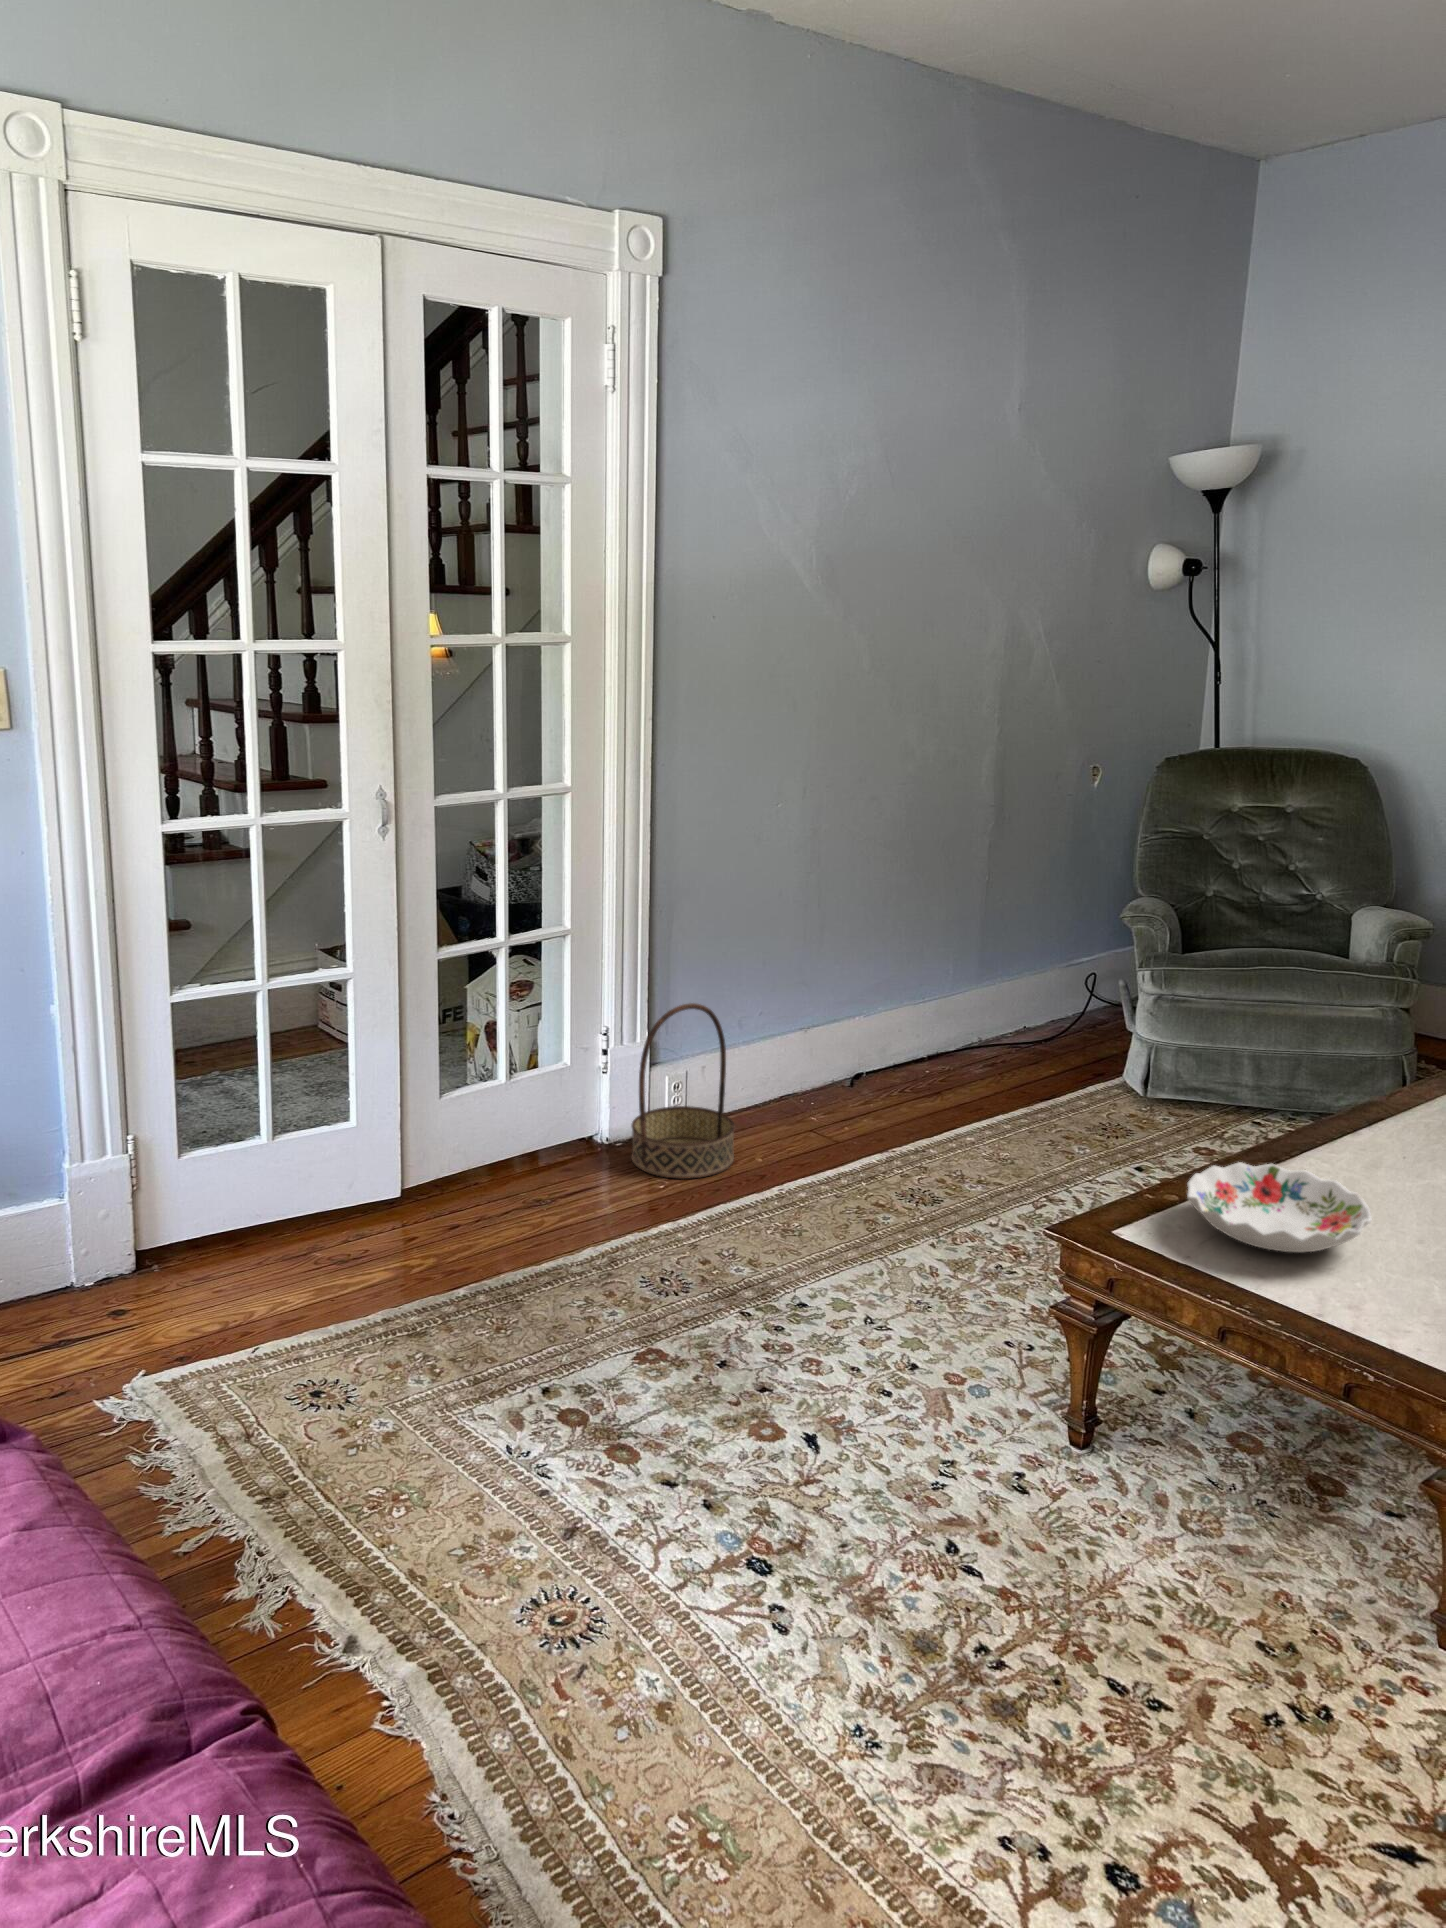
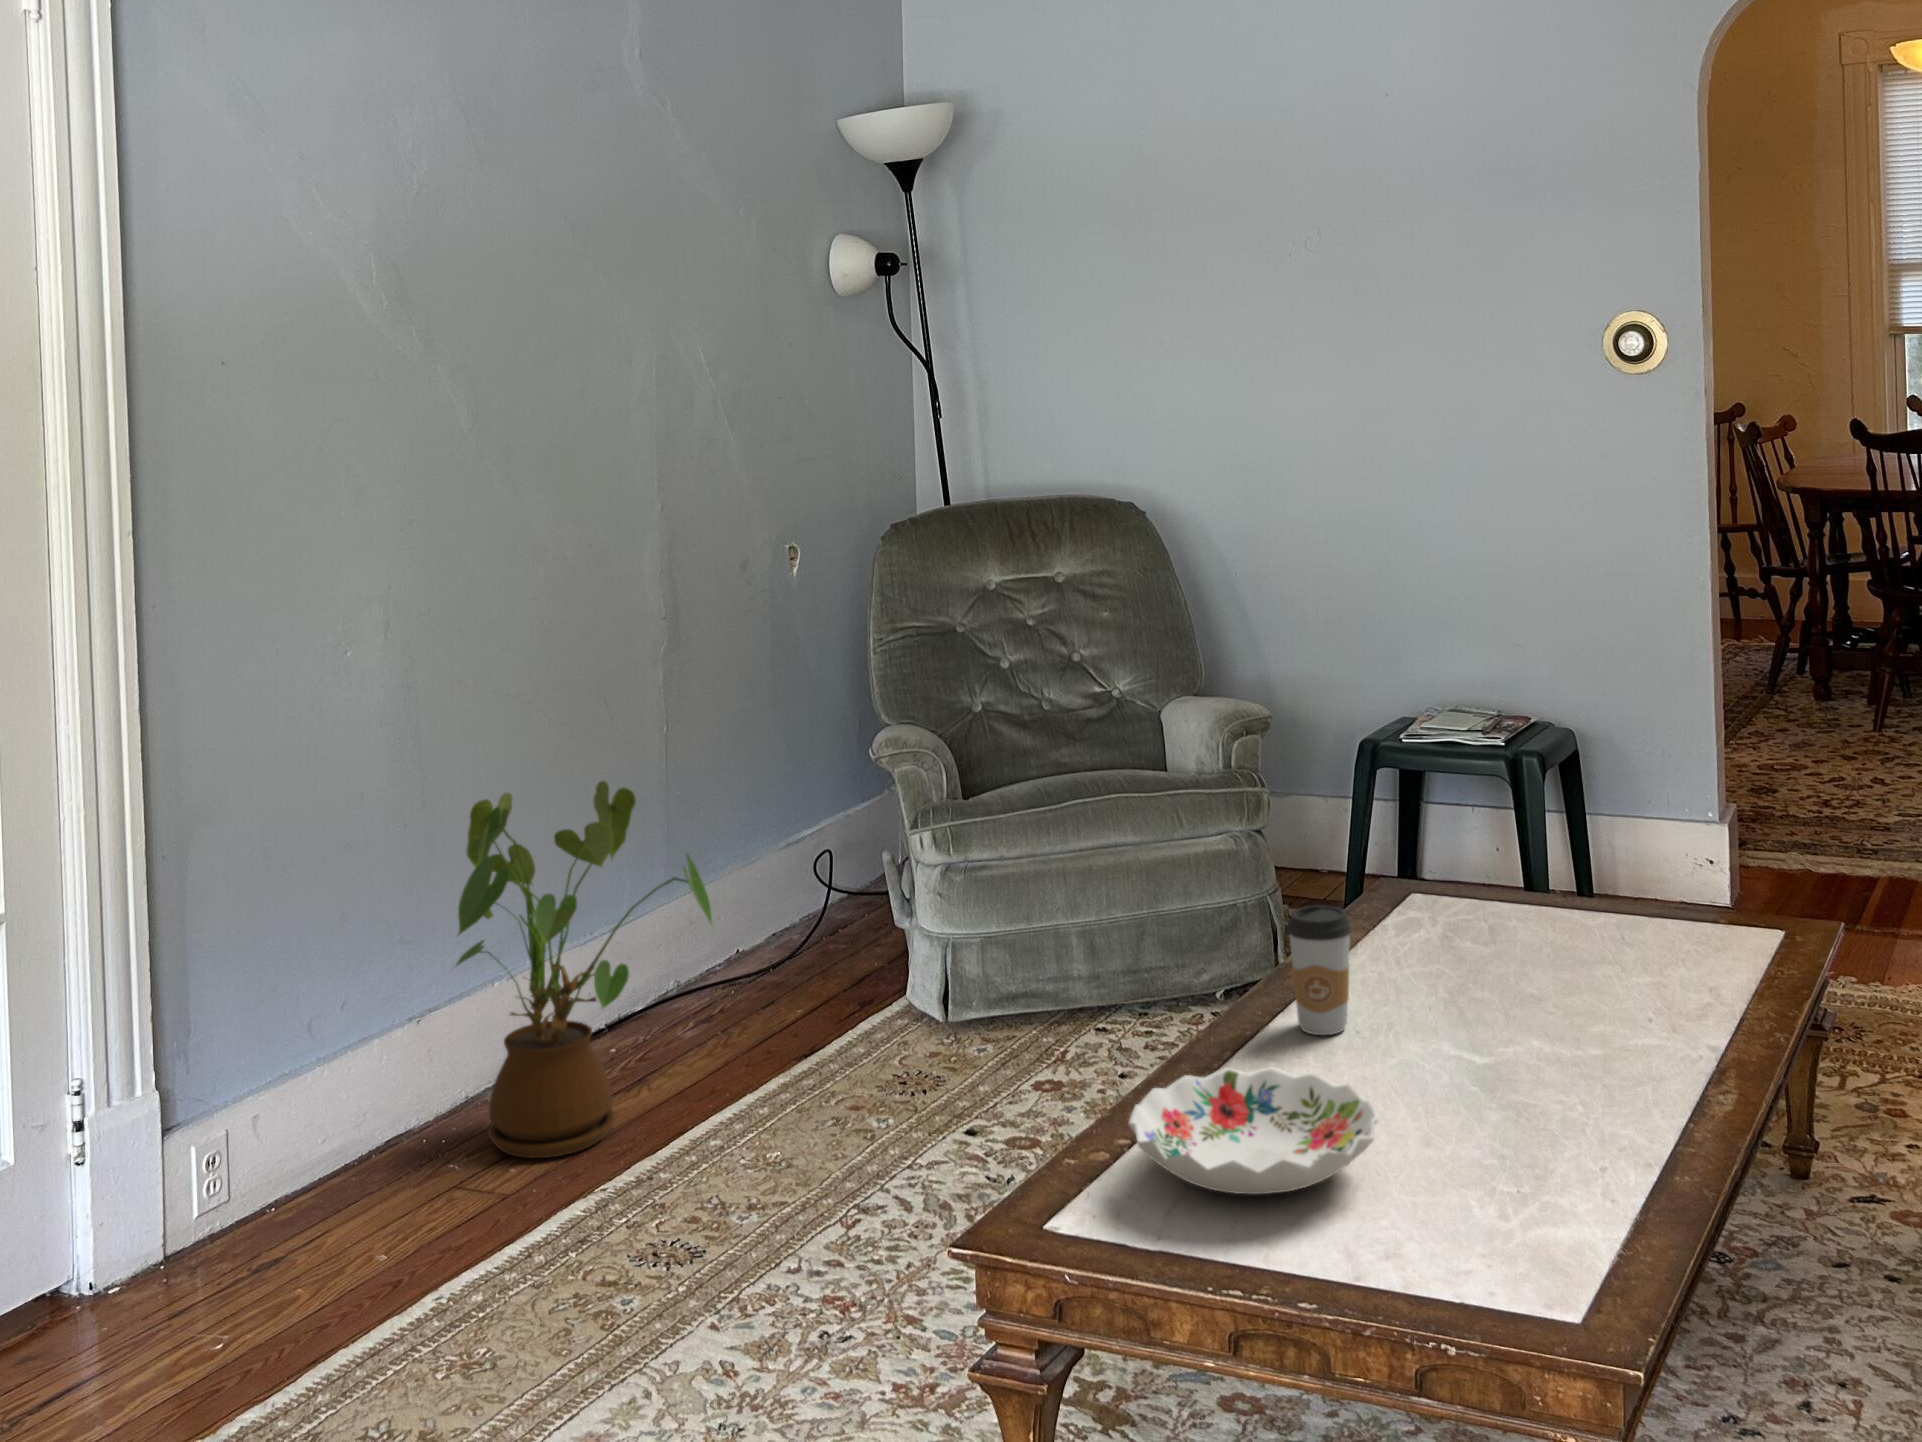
house plant: none [823,904,985,1127] -> present [456,781,713,1158]
basket: present [631,1003,735,1179] -> none [141,1004,336,1329]
coffee cup: none [1350,1069,1403,1159] -> present [1288,905,1351,1035]

